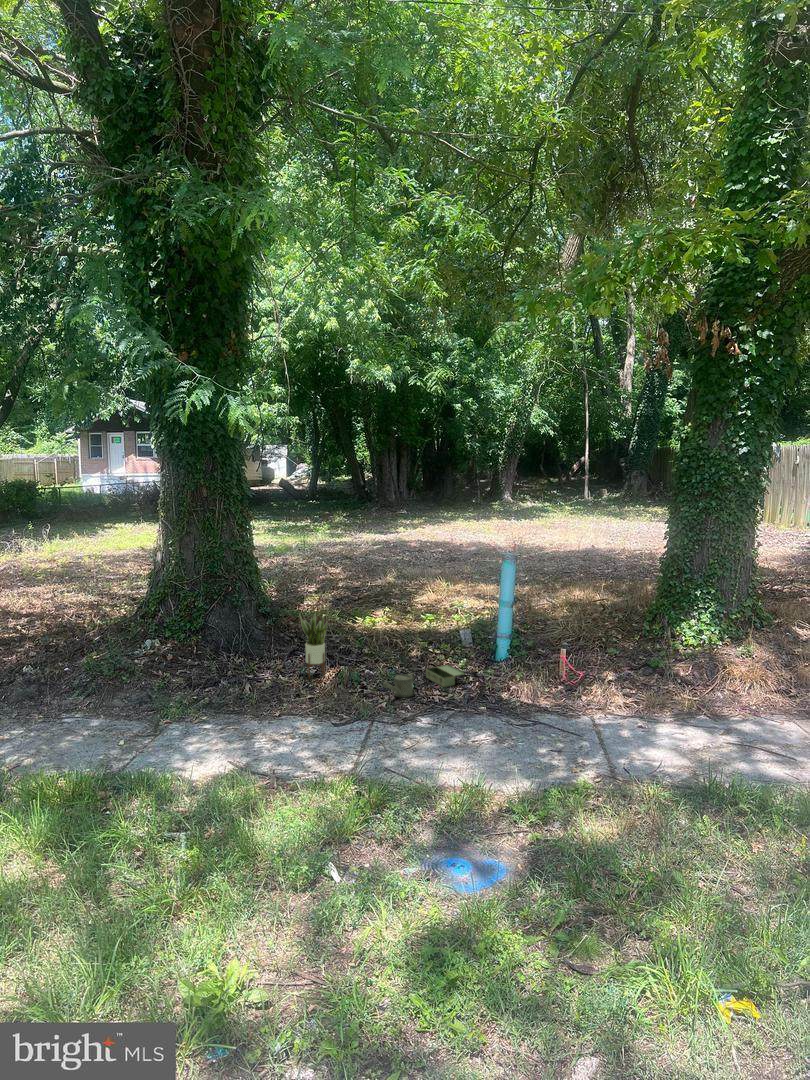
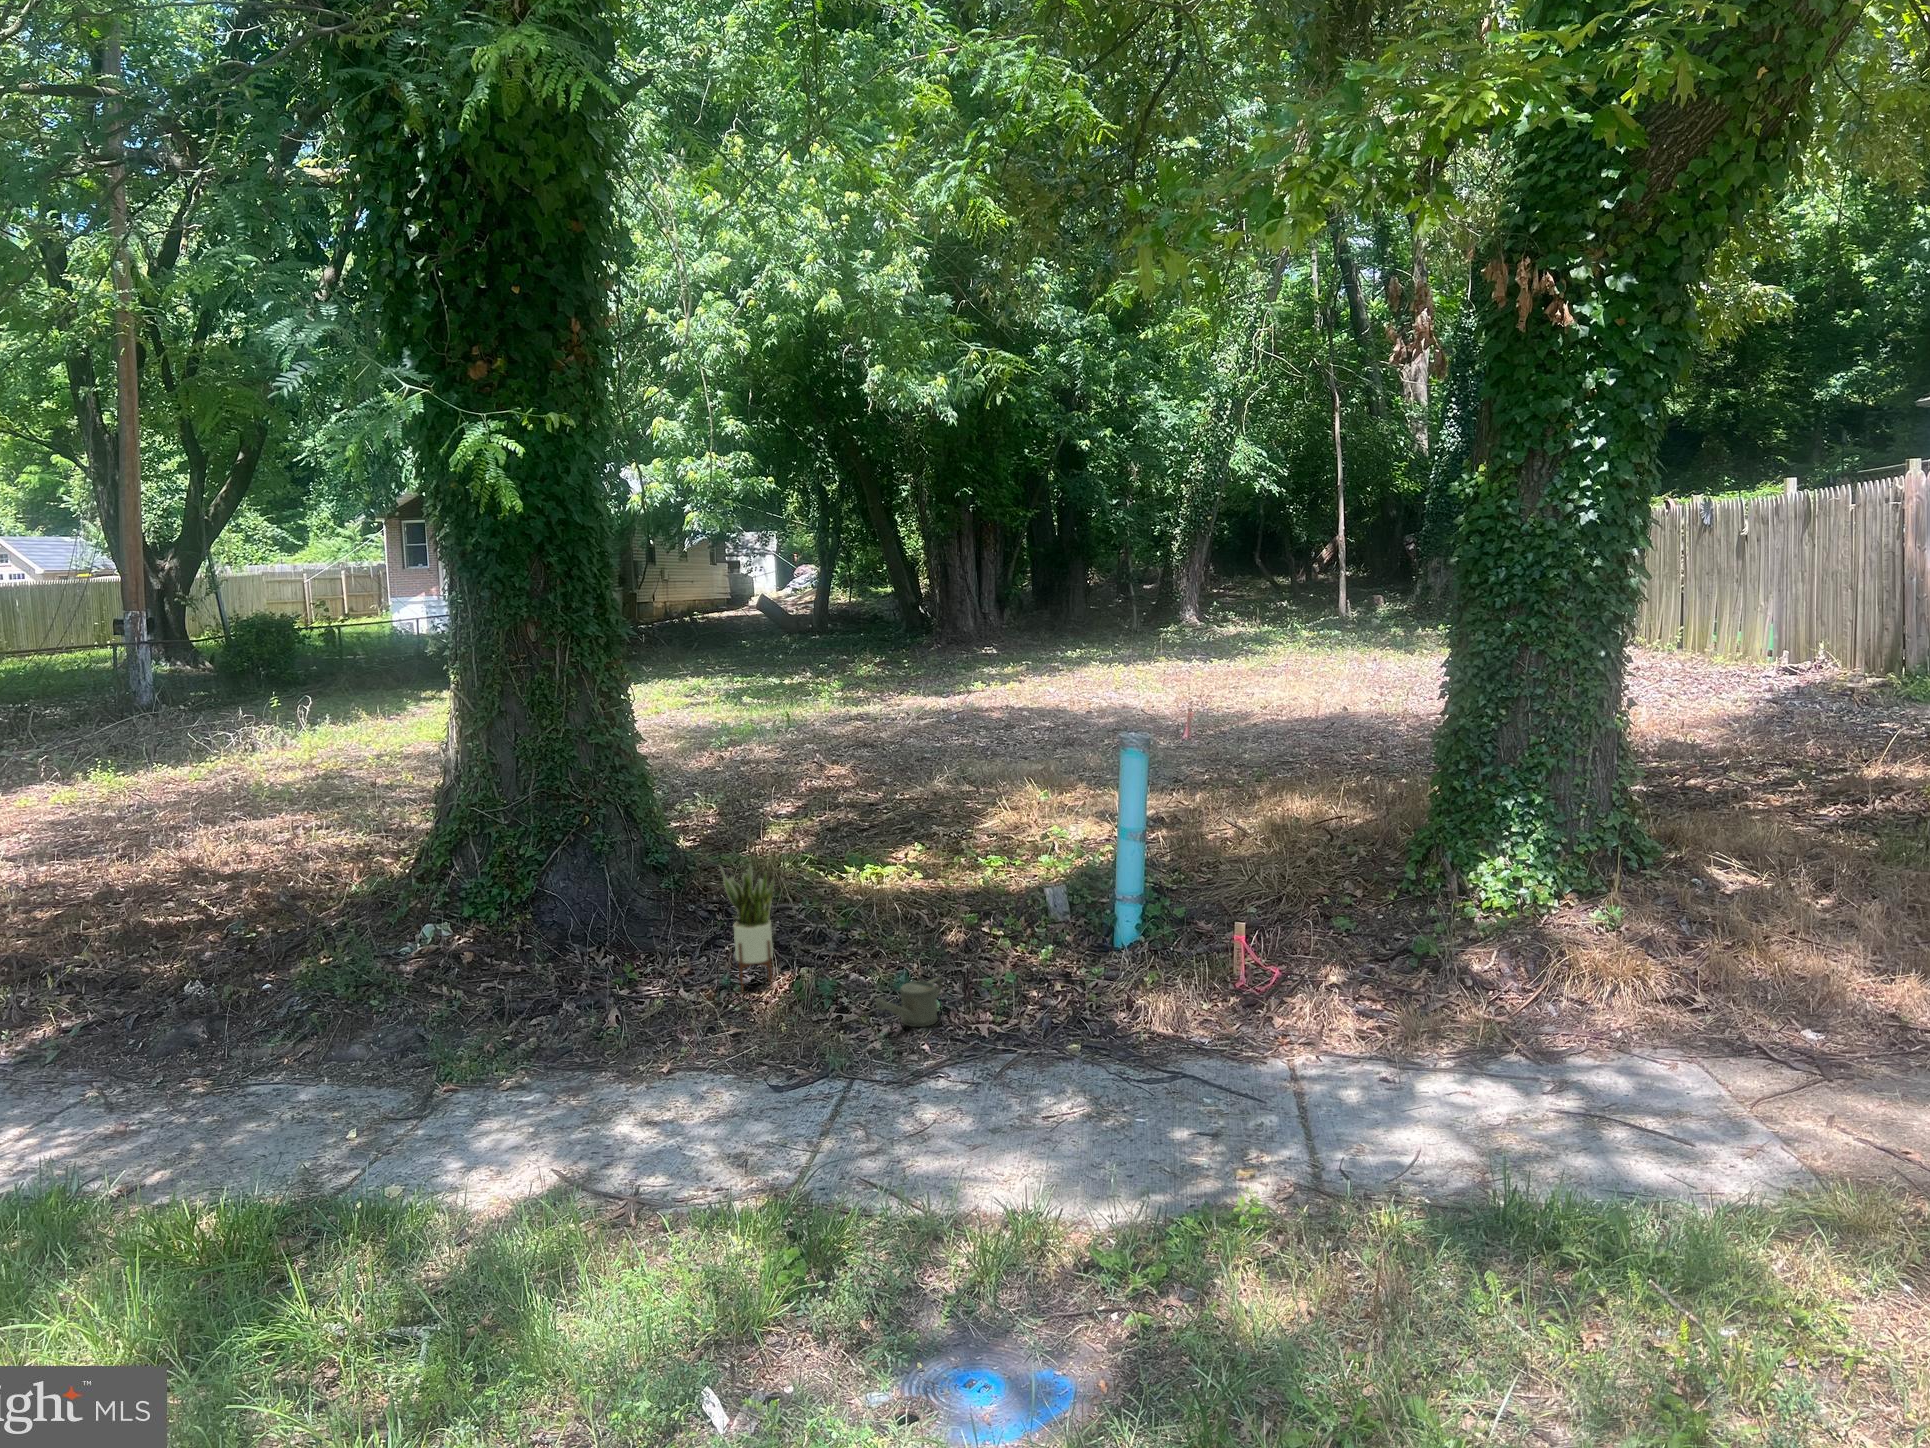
toolbox: present [426,665,465,687] -> none [970,958,1045,1004]

